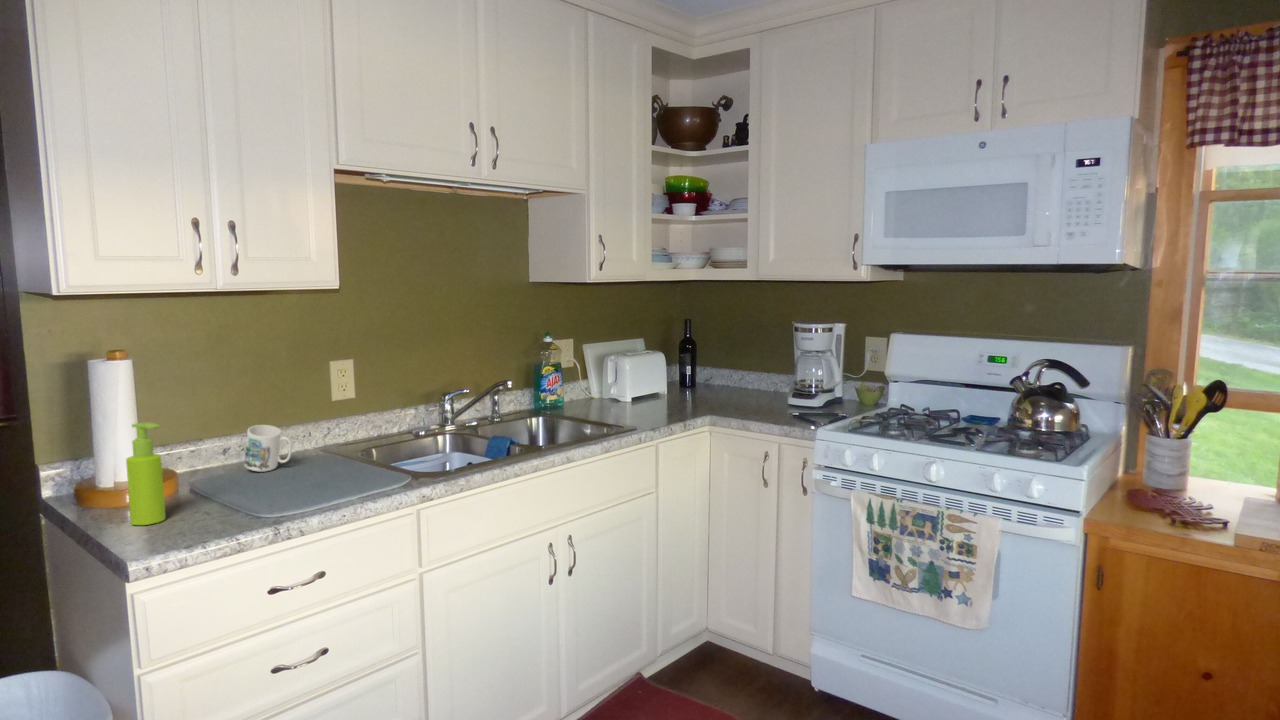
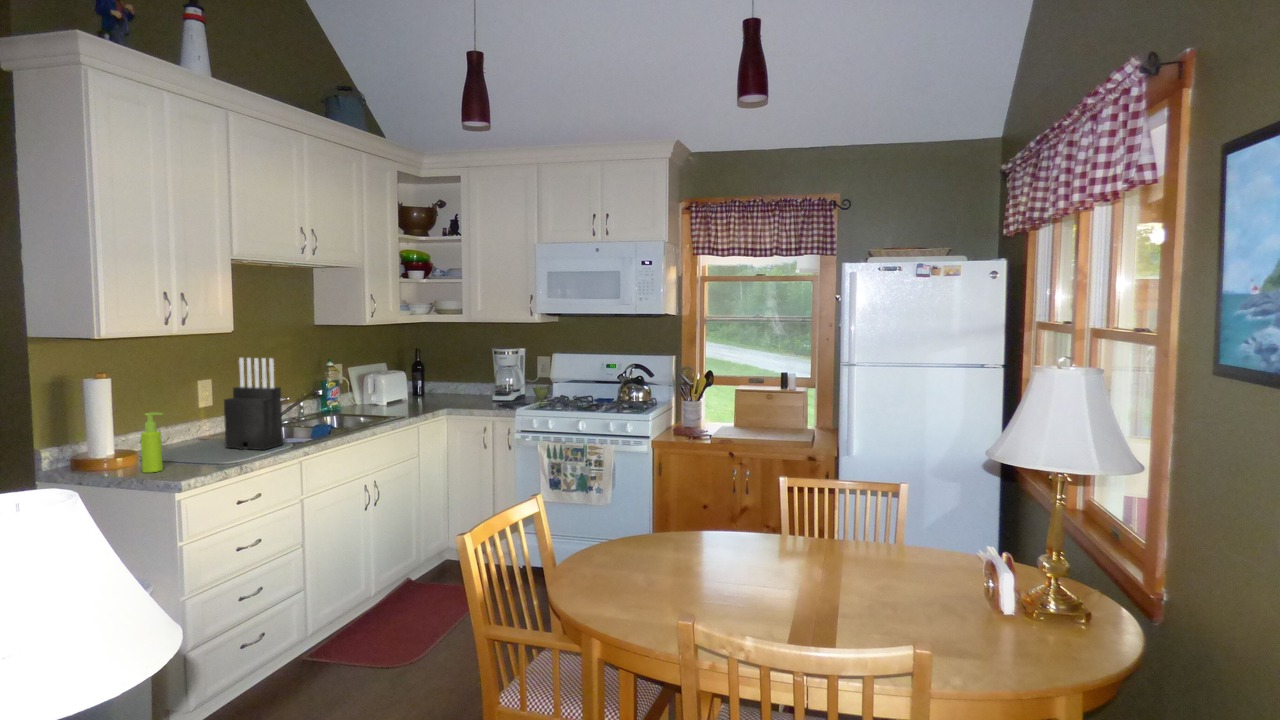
knife block: none [314,330,397,488] -> present [224,358,283,450]
mug: present [244,425,292,472] -> none [165,420,200,450]

